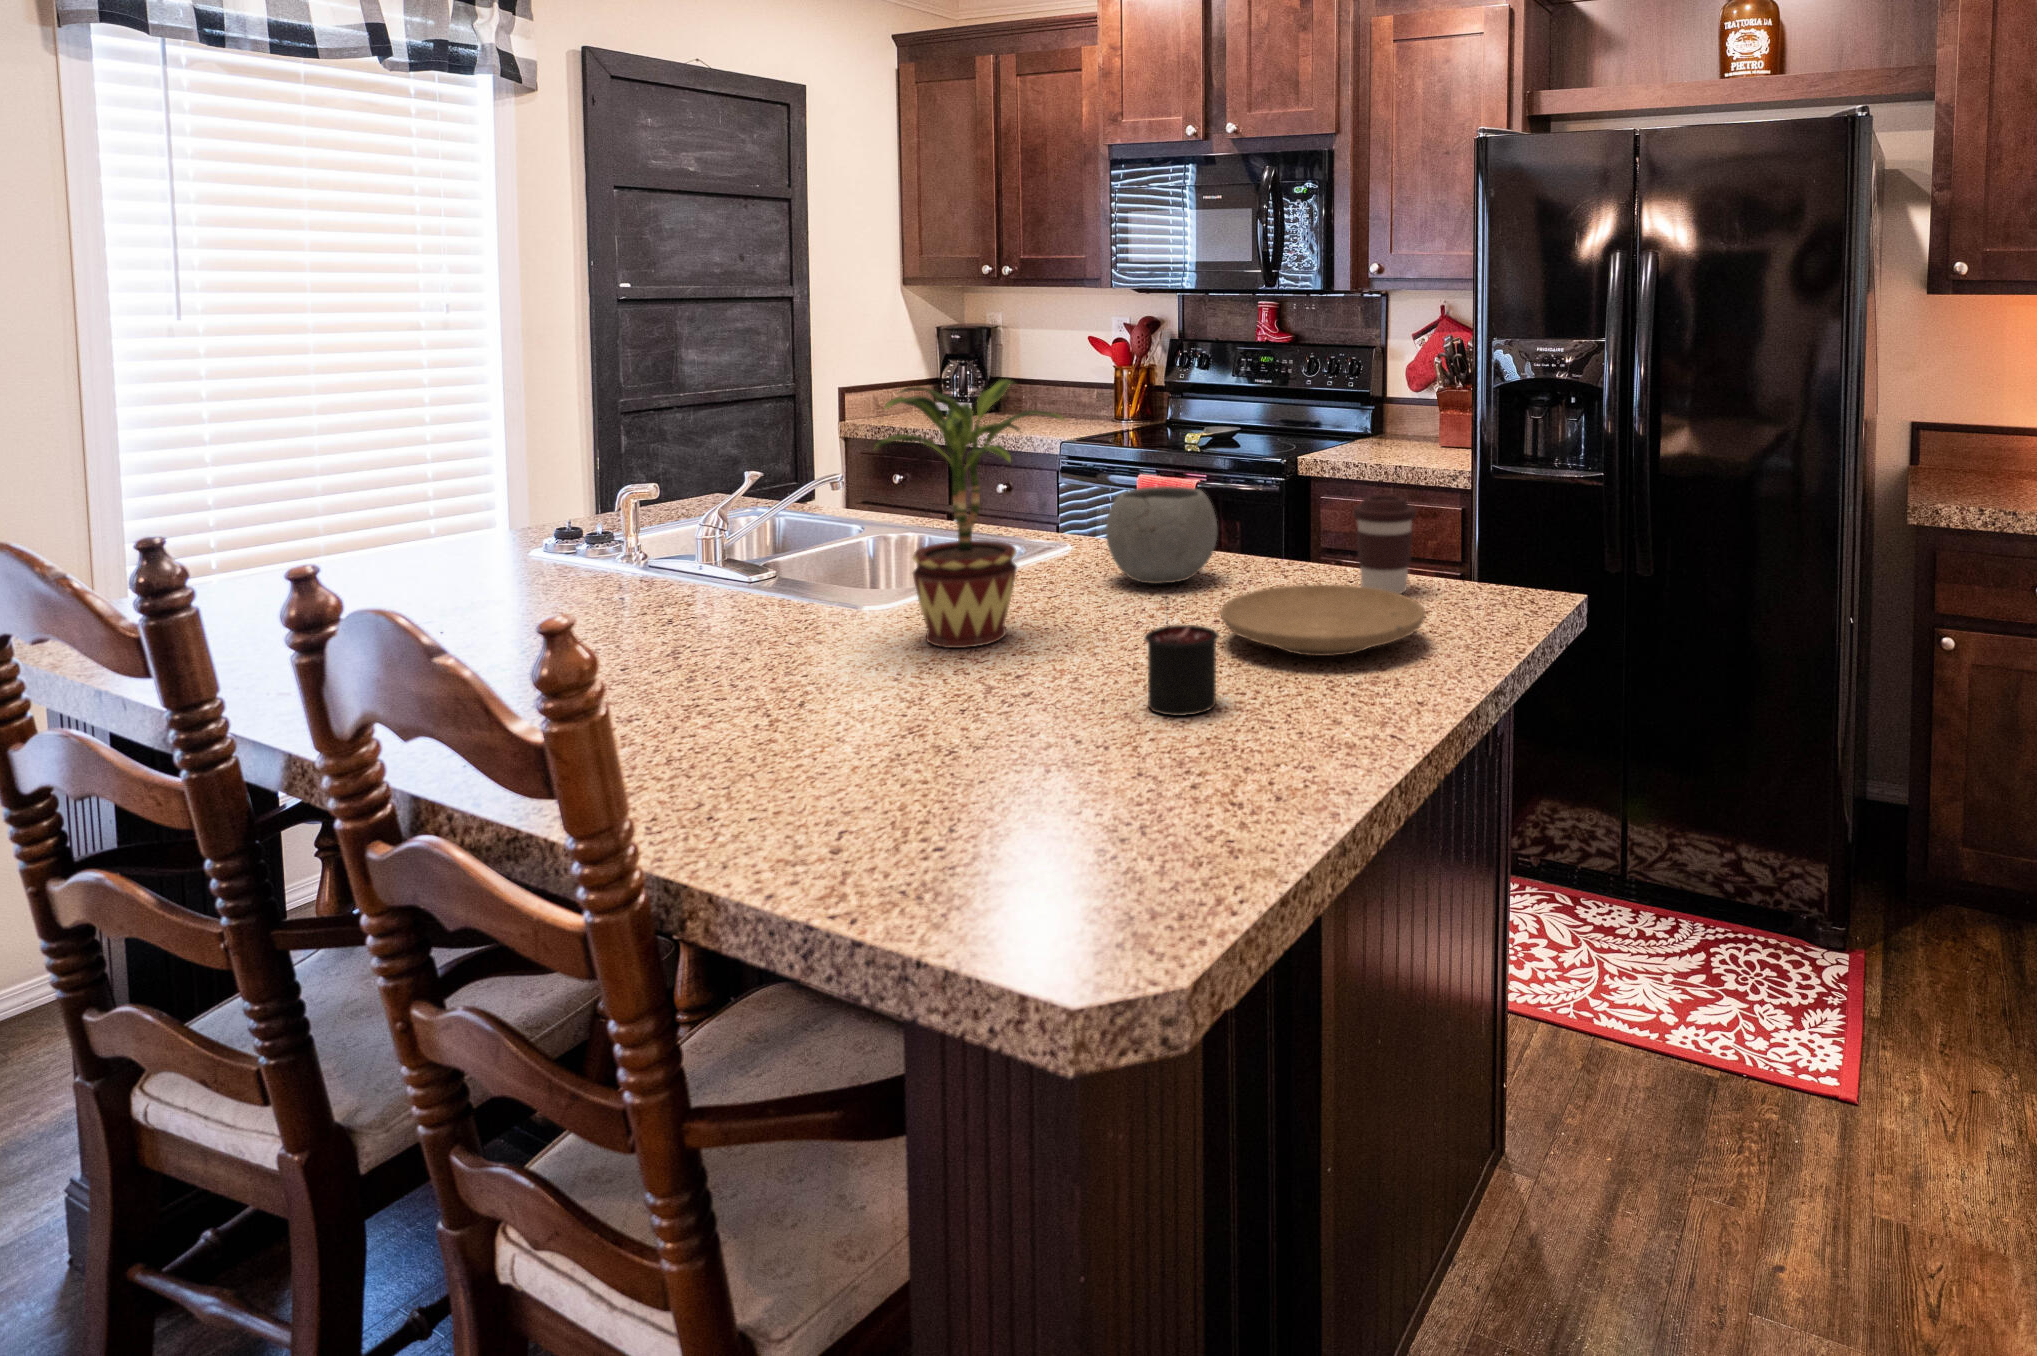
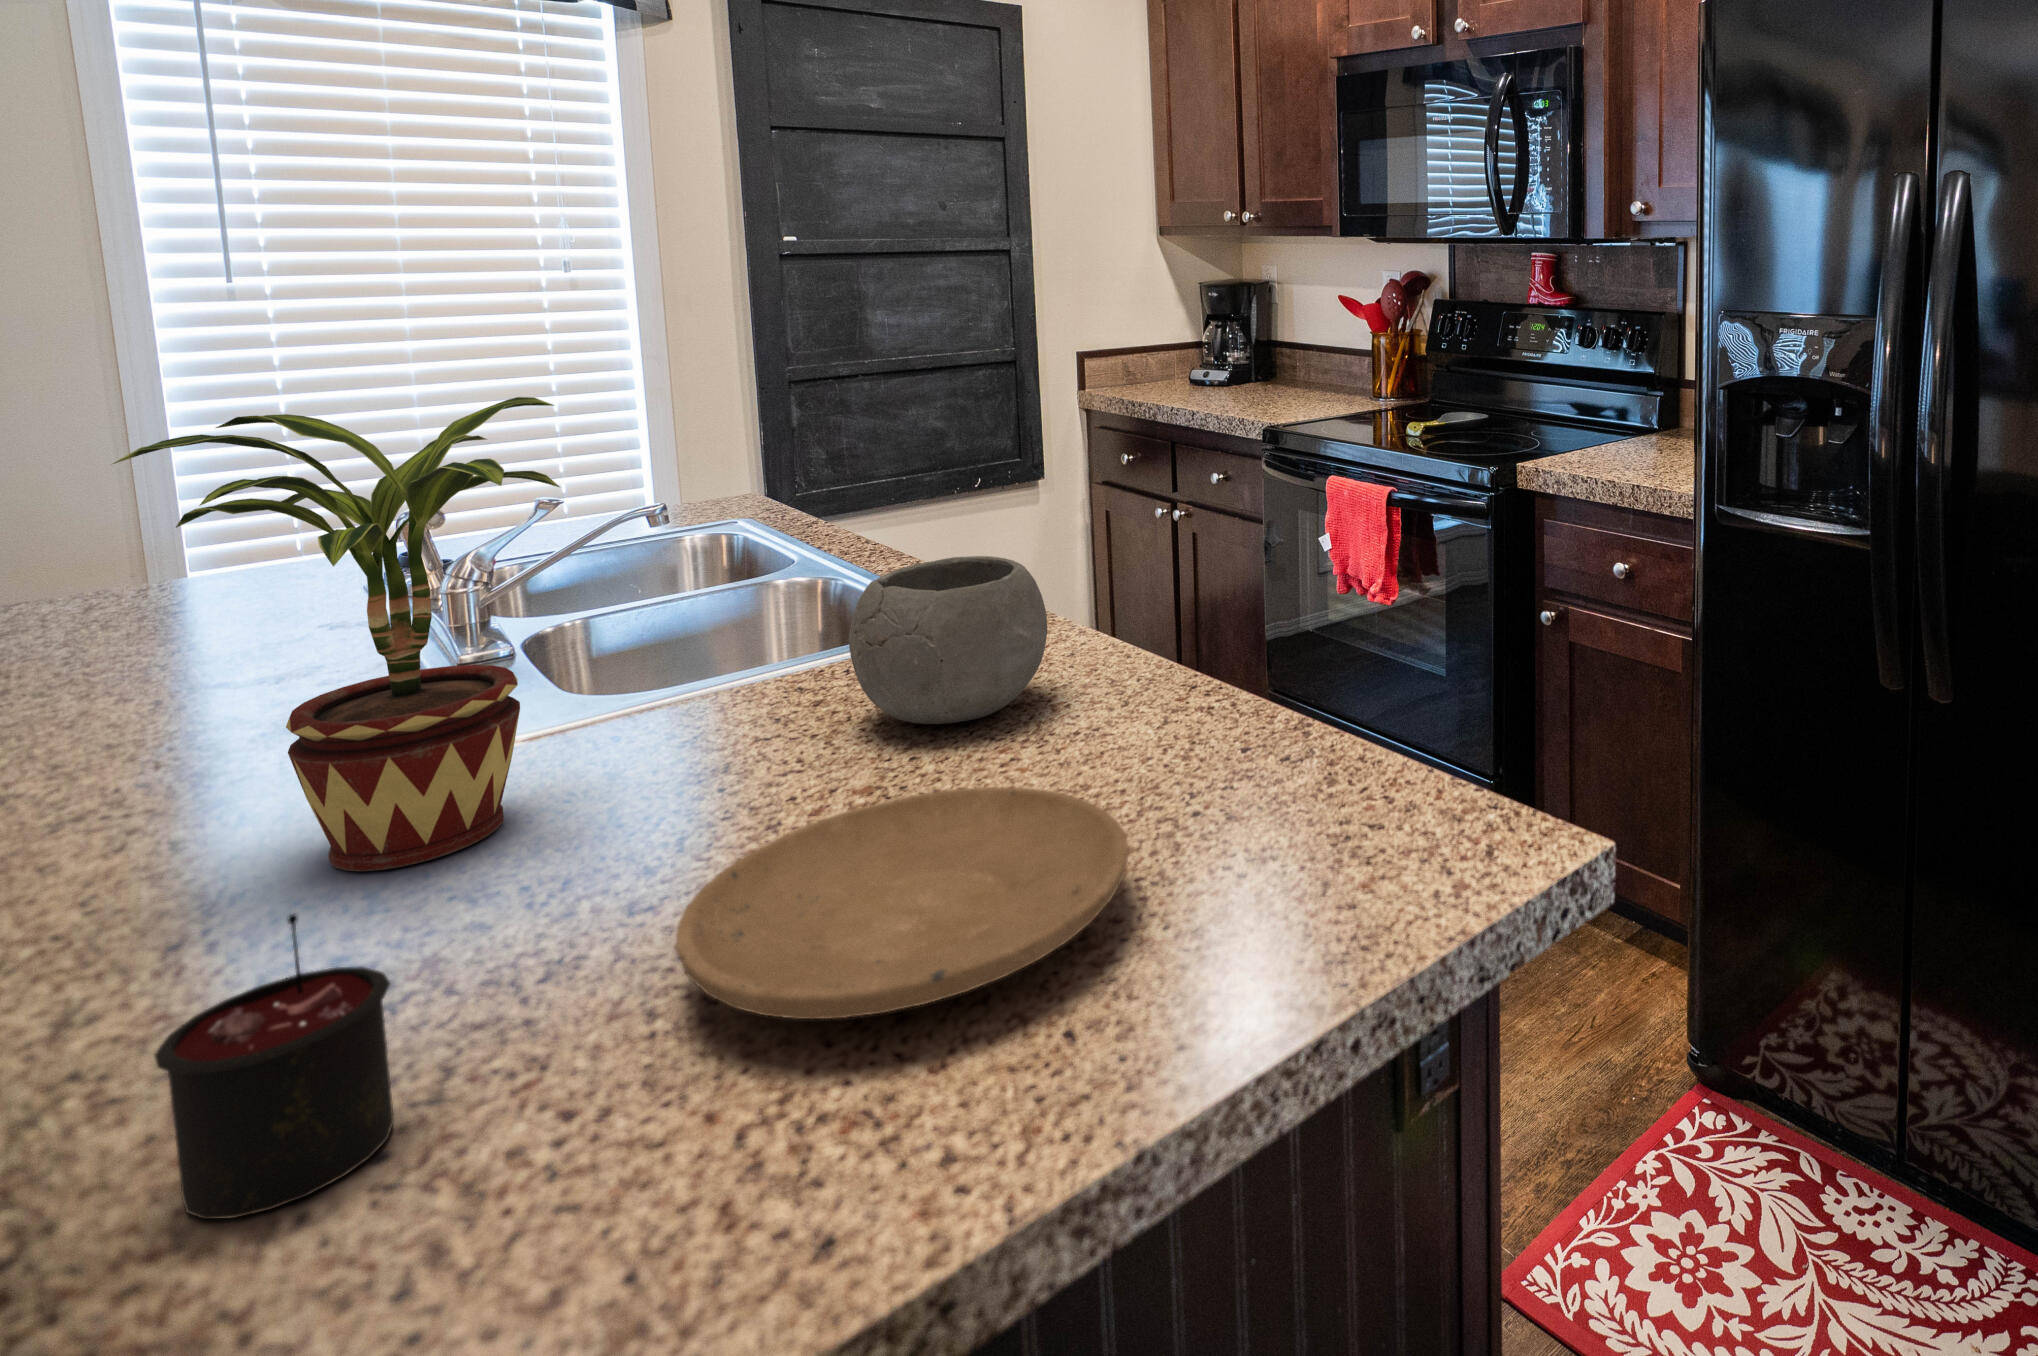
coffee cup: present [1353,495,1416,594] -> none [1188,606,1303,795]

